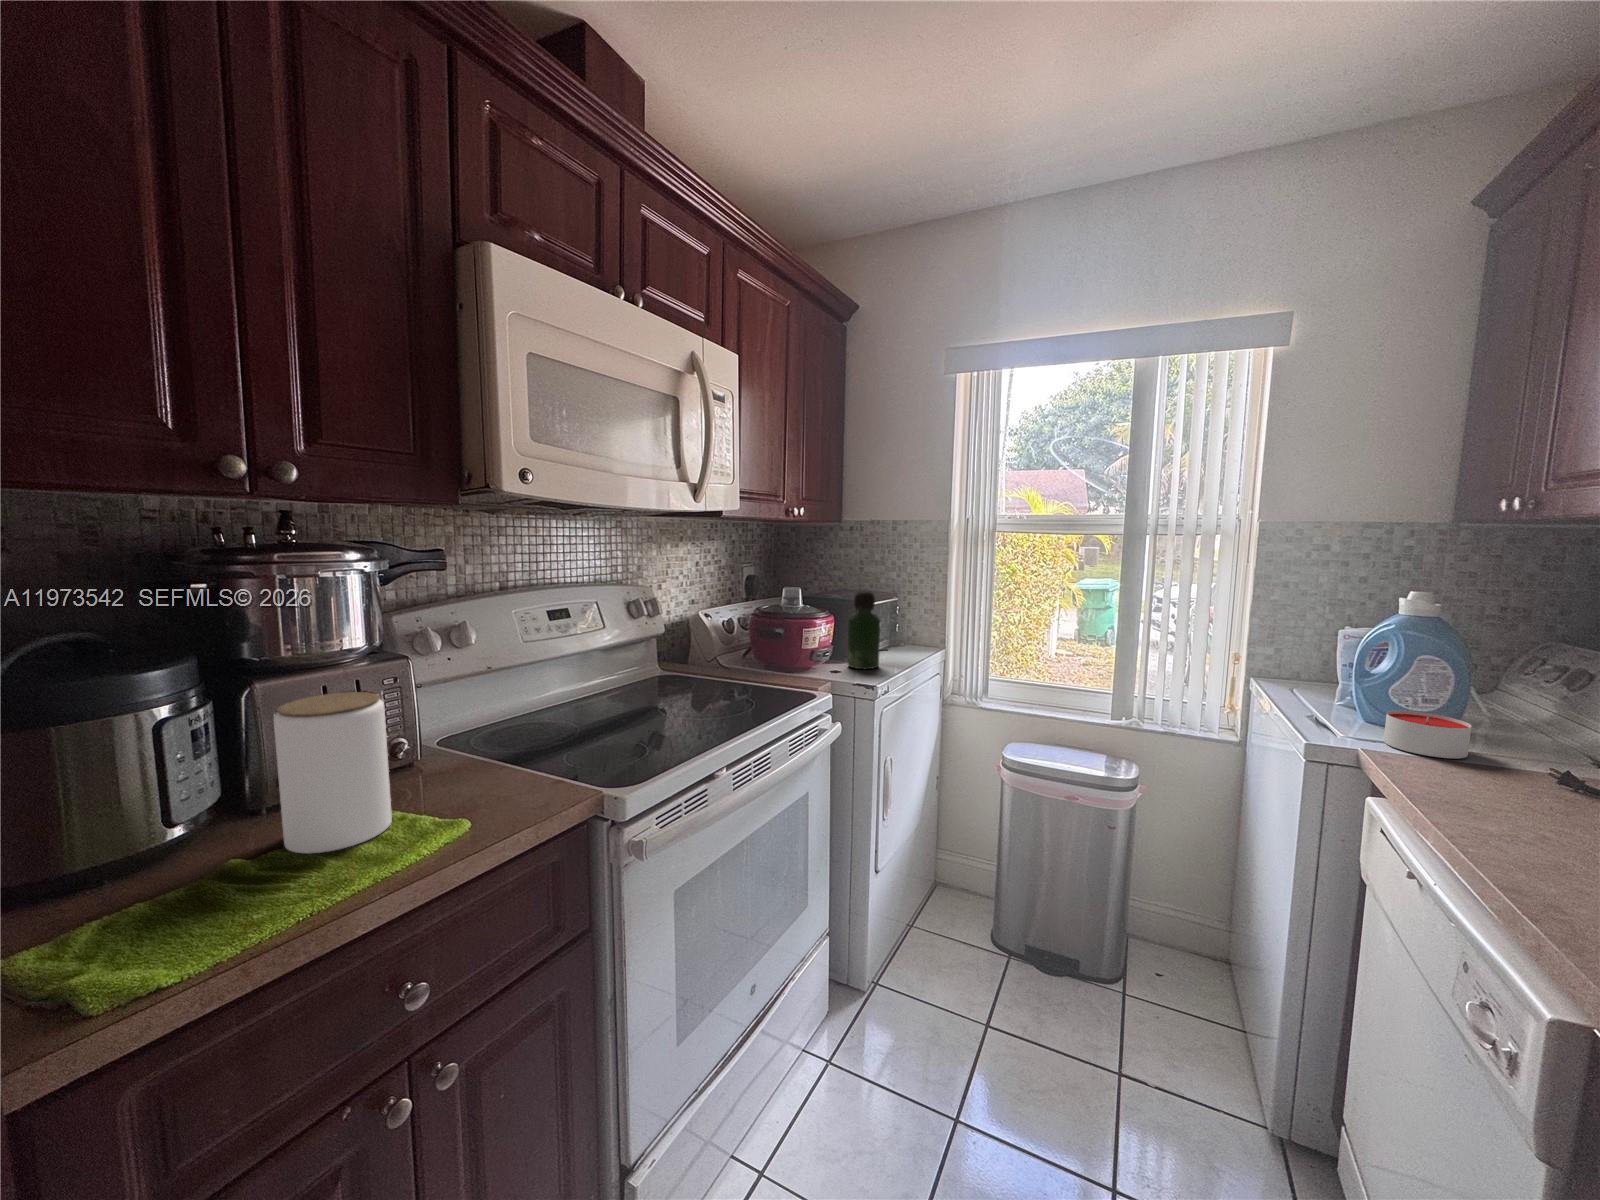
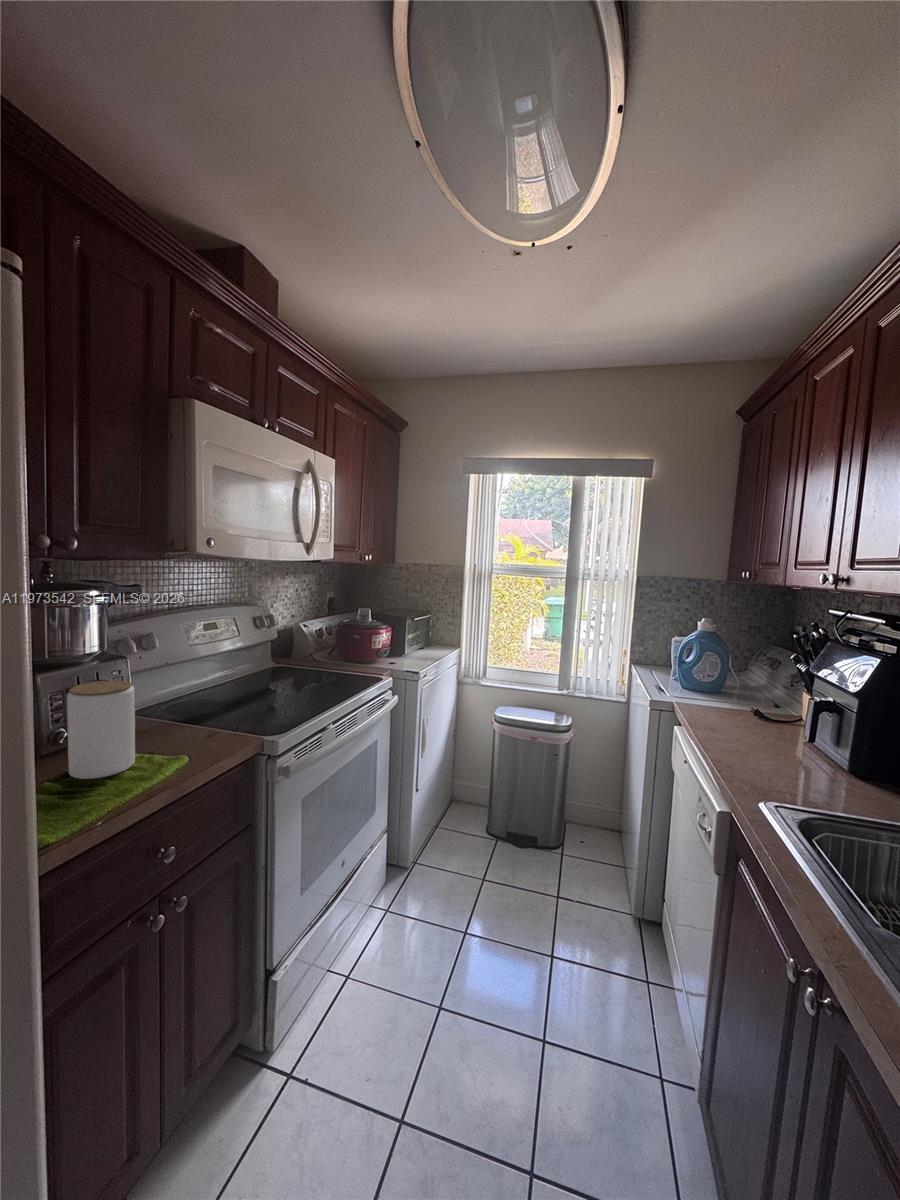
bottle: present [848,591,880,669] -> none [400,611,421,662]
candle: present [1384,711,1472,759] -> none [687,681,723,705]

